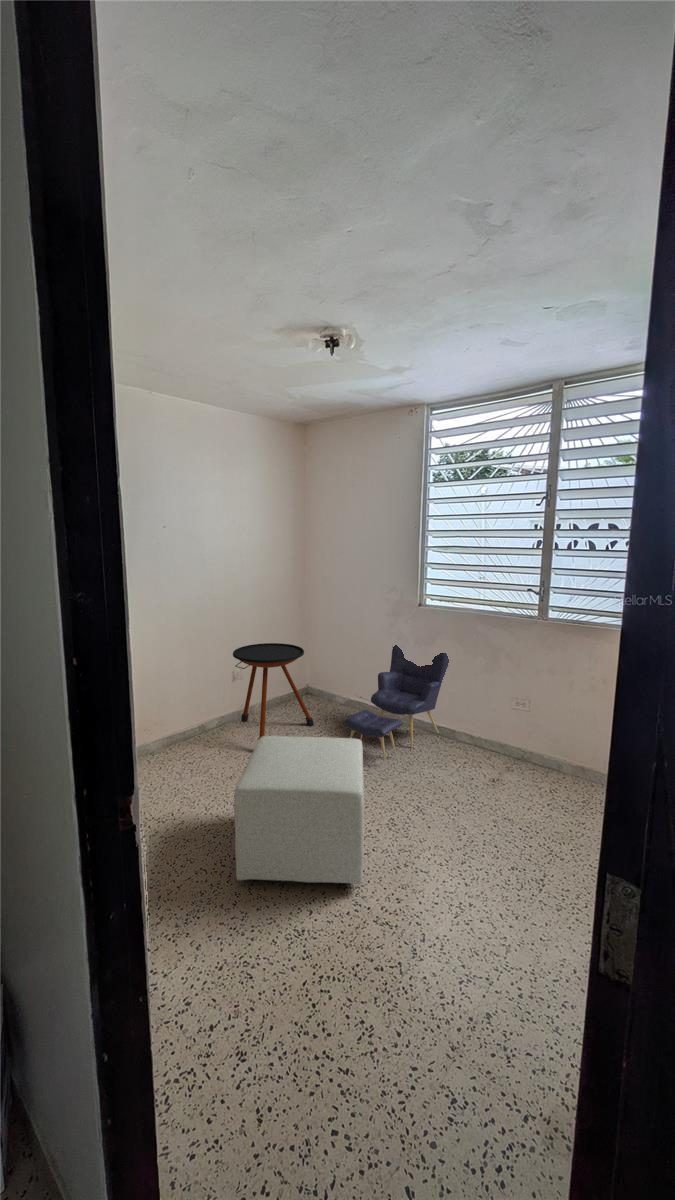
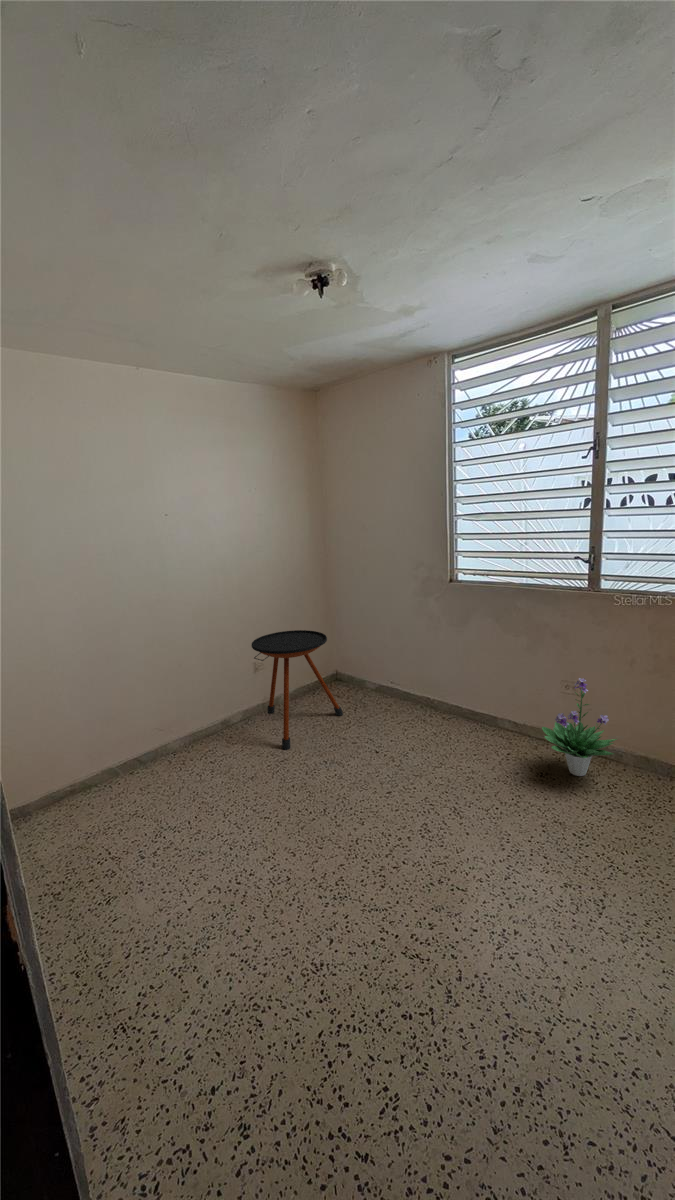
armchair: present [344,645,449,761] -> none [372,619,490,755]
potted plant: none [495,695,560,782] -> present [542,678,617,776]
ottoman: present [234,736,364,884] -> none [241,738,391,908]

